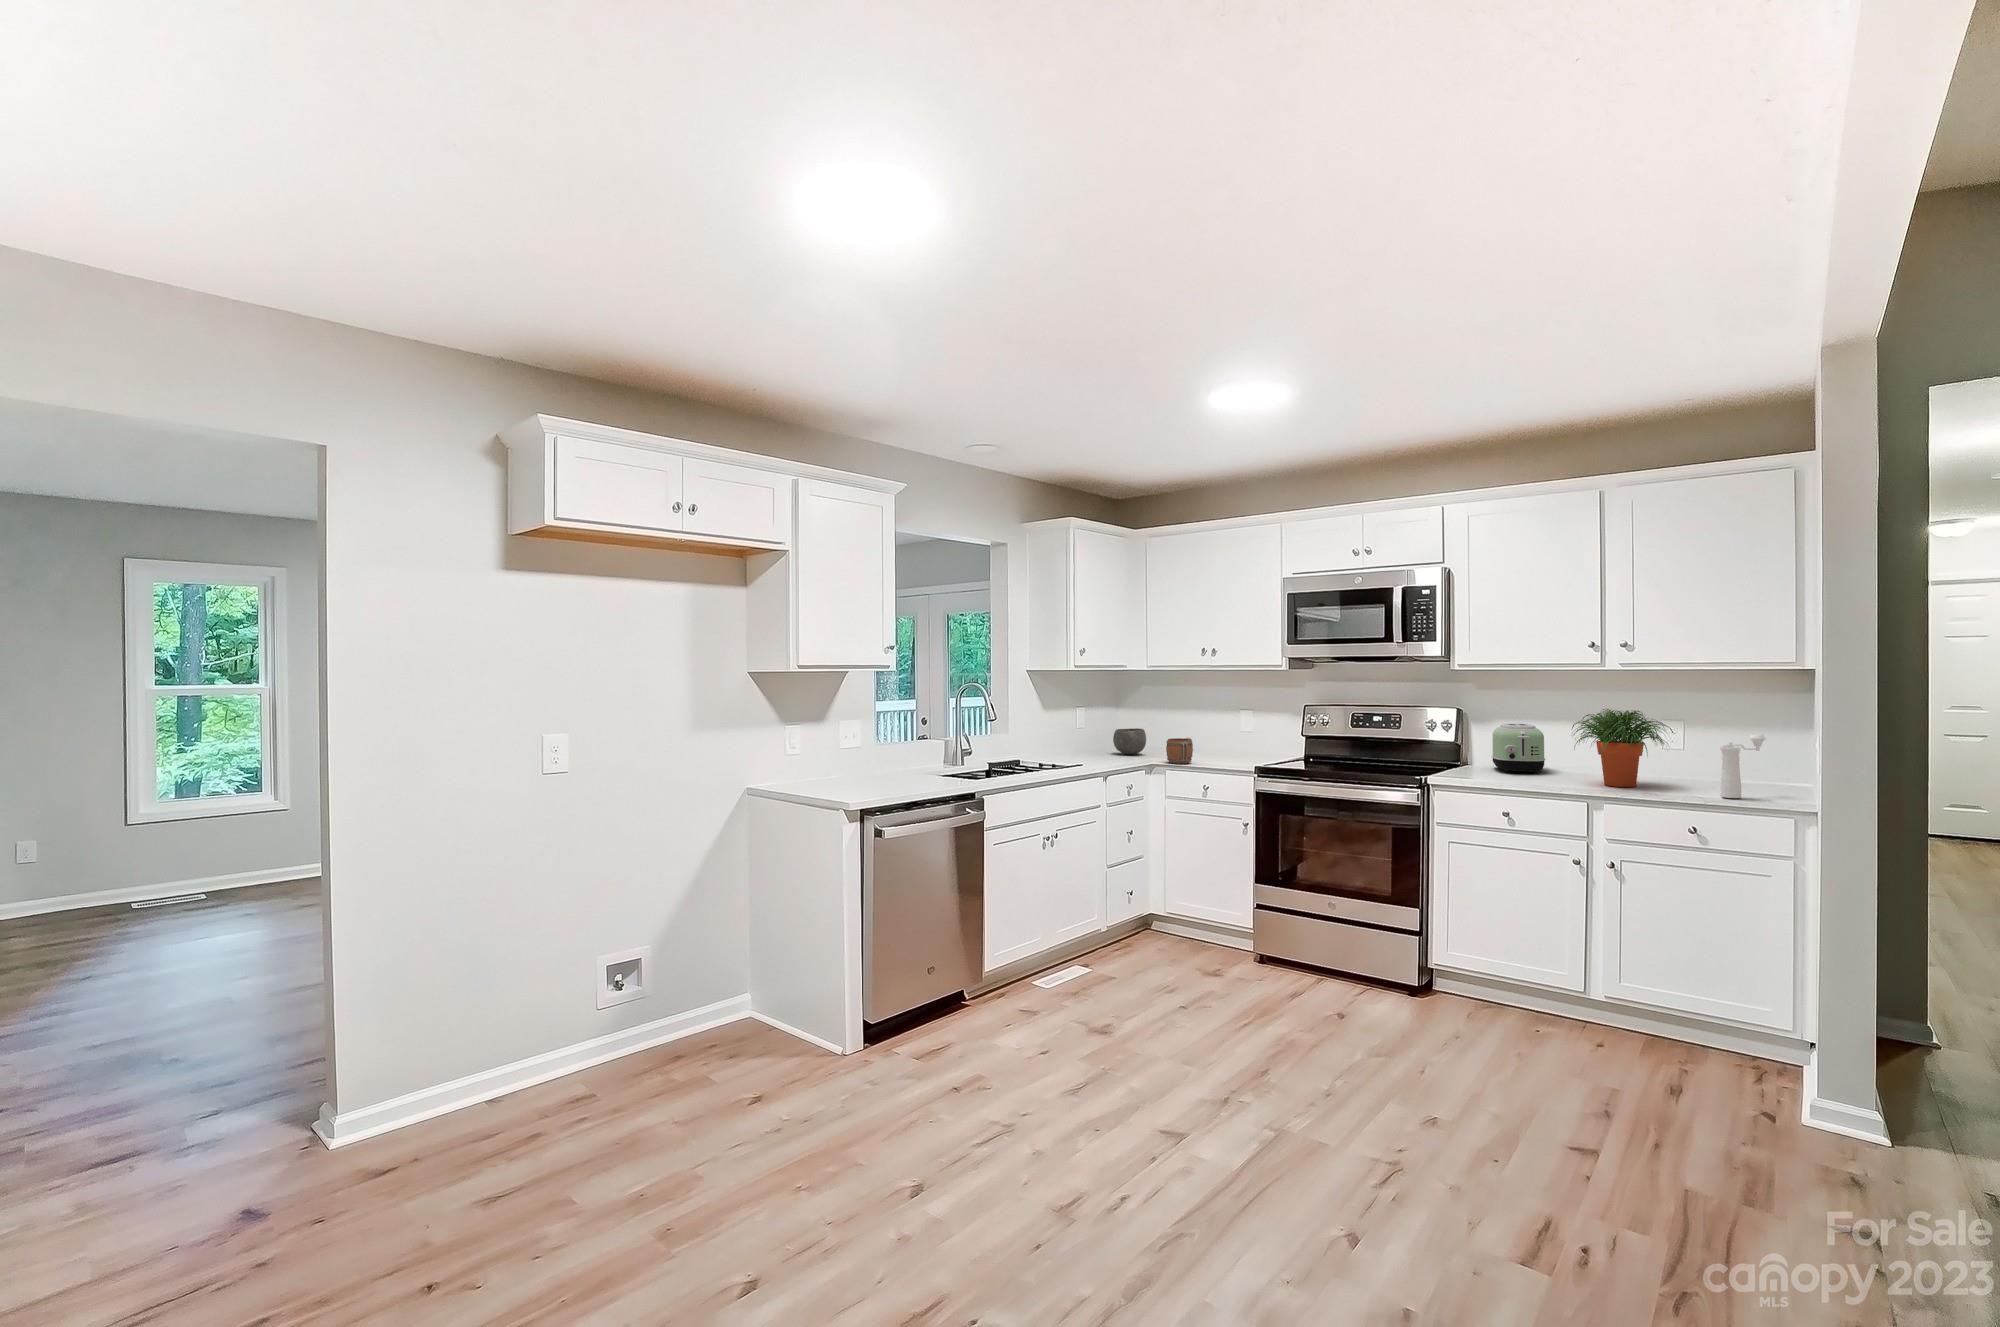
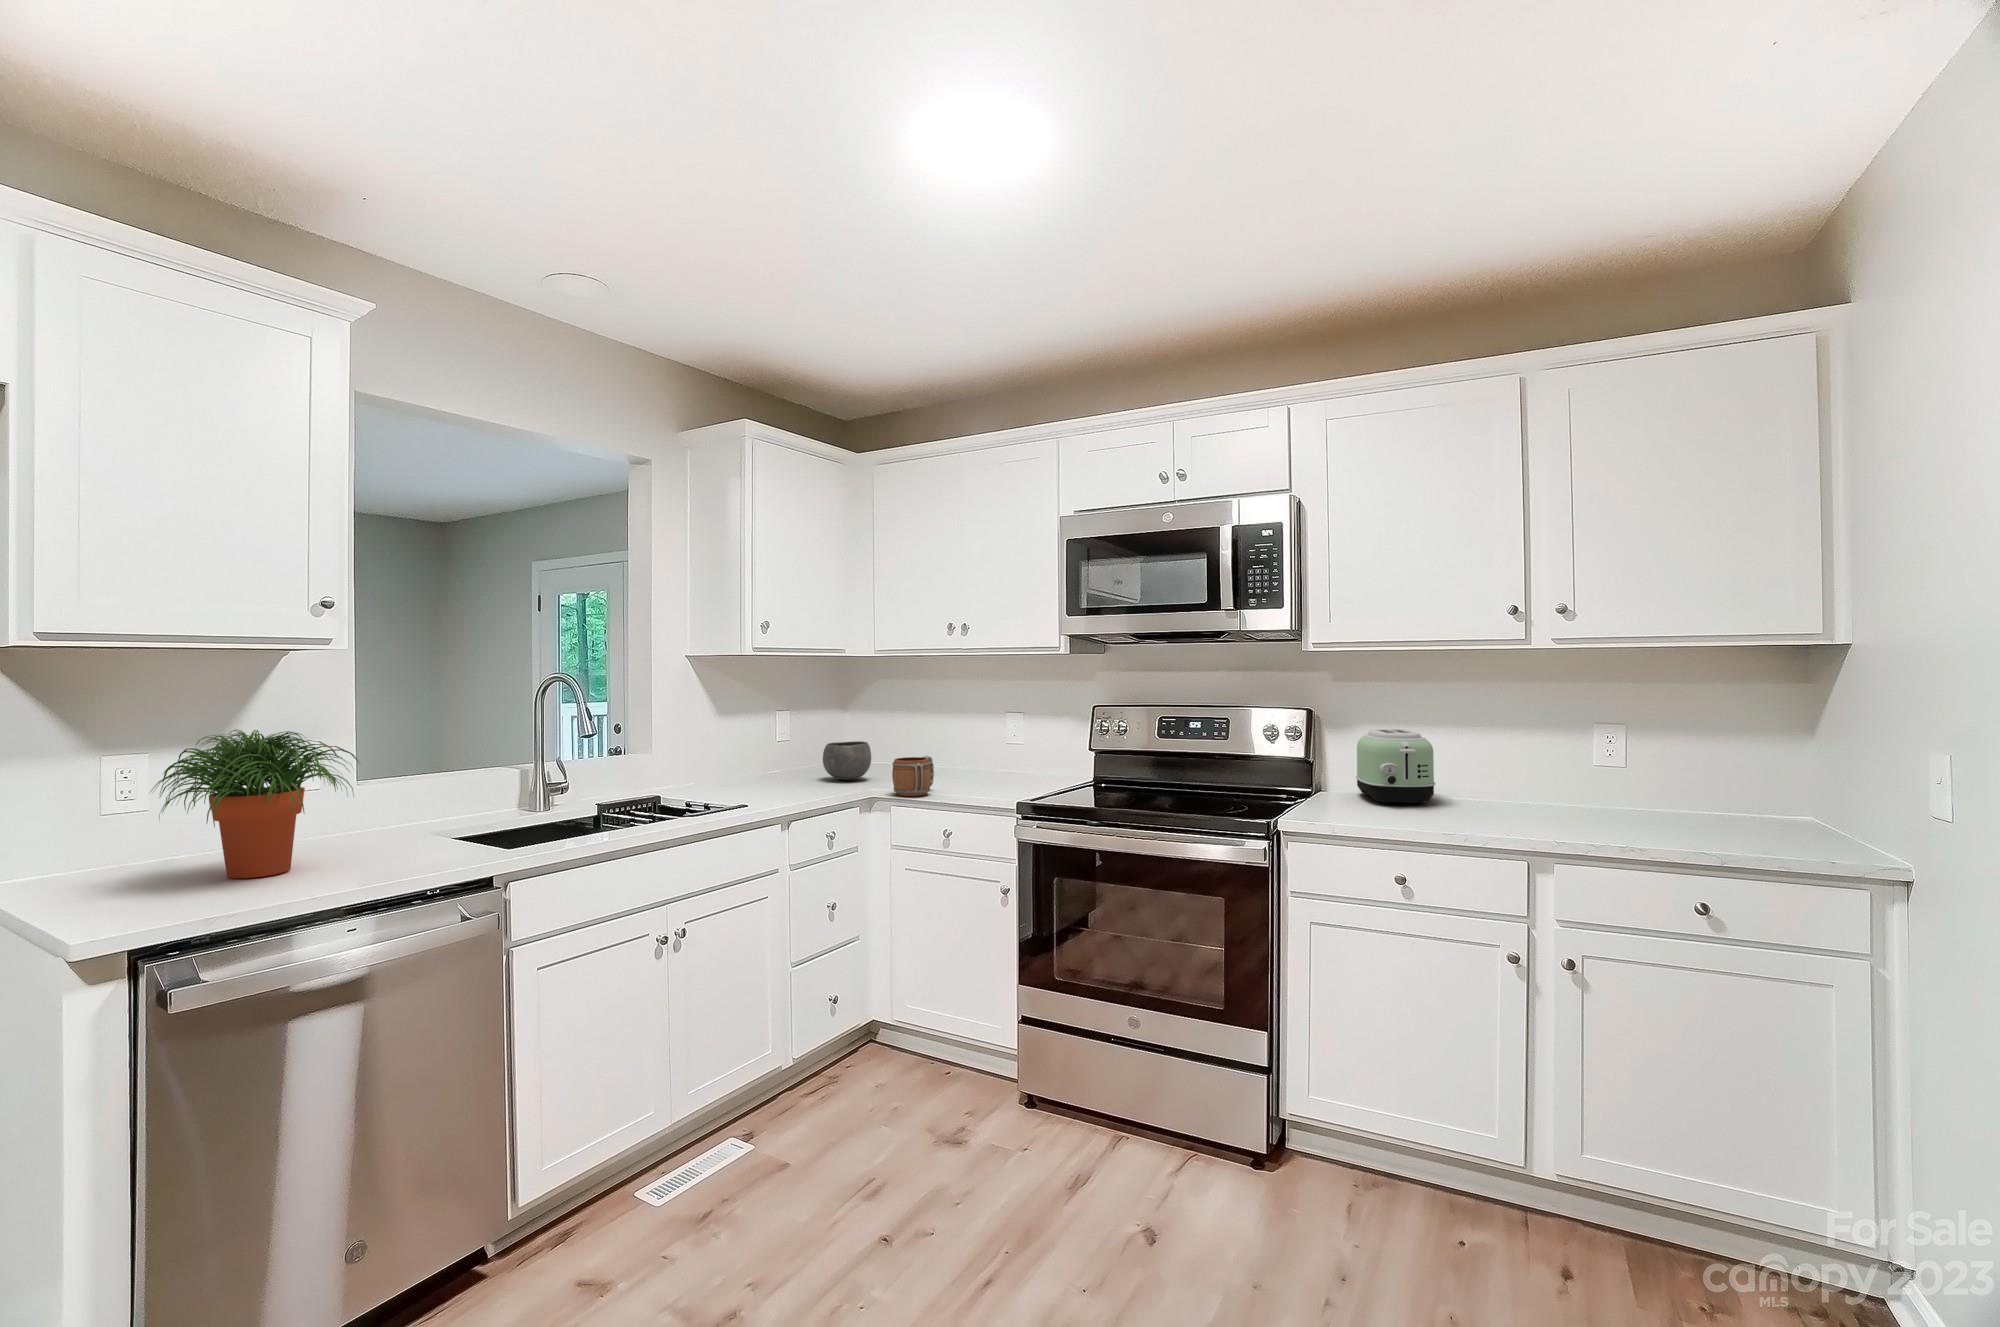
potted plant: present [1572,709,1673,787] -> present [151,729,360,878]
pepper mill: present [1720,734,1766,798] -> none [1733,747,1795,852]

